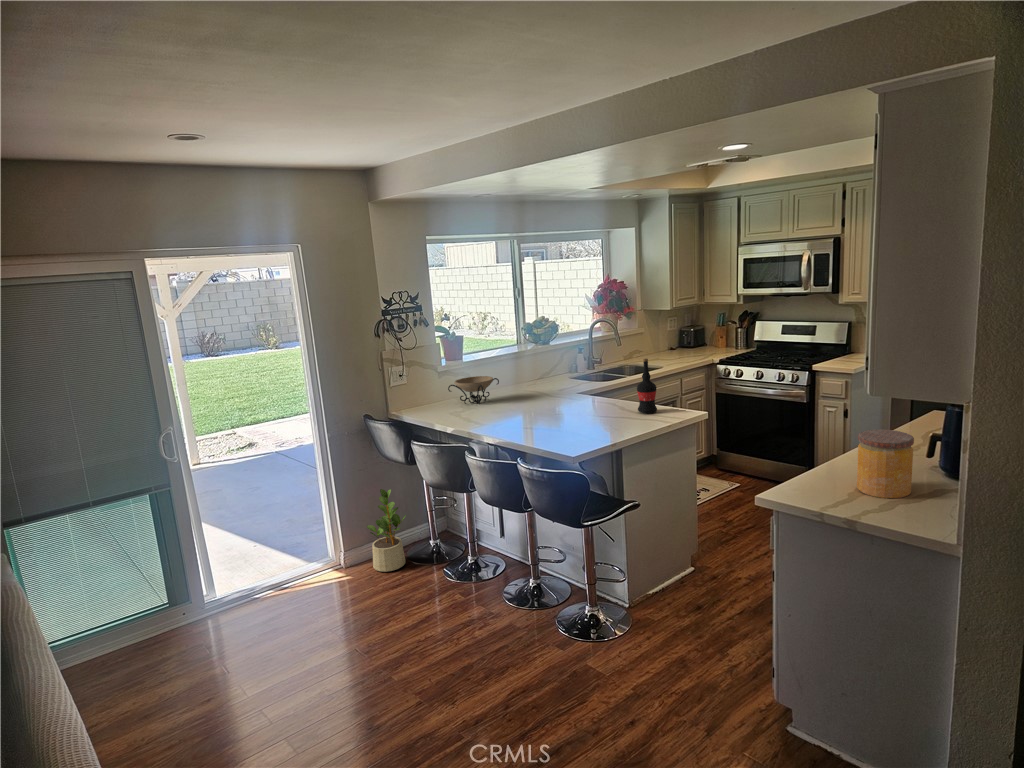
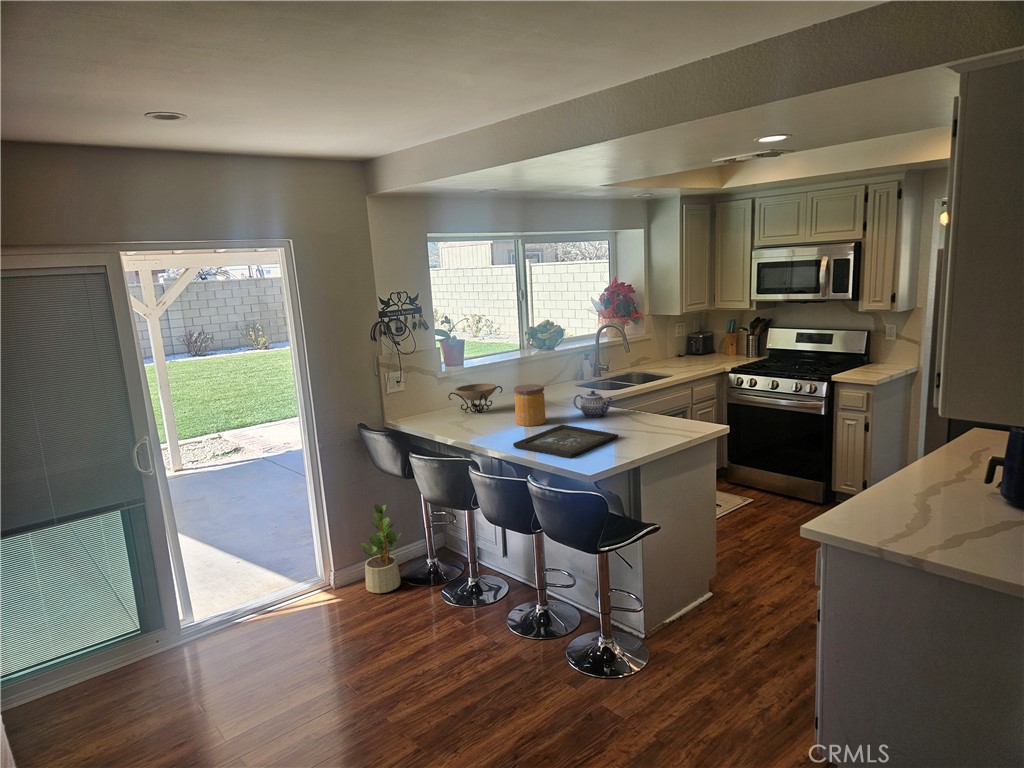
wine bottle: present [637,359,657,413] -> none [653,368,675,427]
teapot: none [565,381,601,406] -> present [574,391,612,417]
tray: none [506,413,604,442] -> present [513,425,618,458]
jar: present [857,429,914,498] -> present [514,384,546,426]

